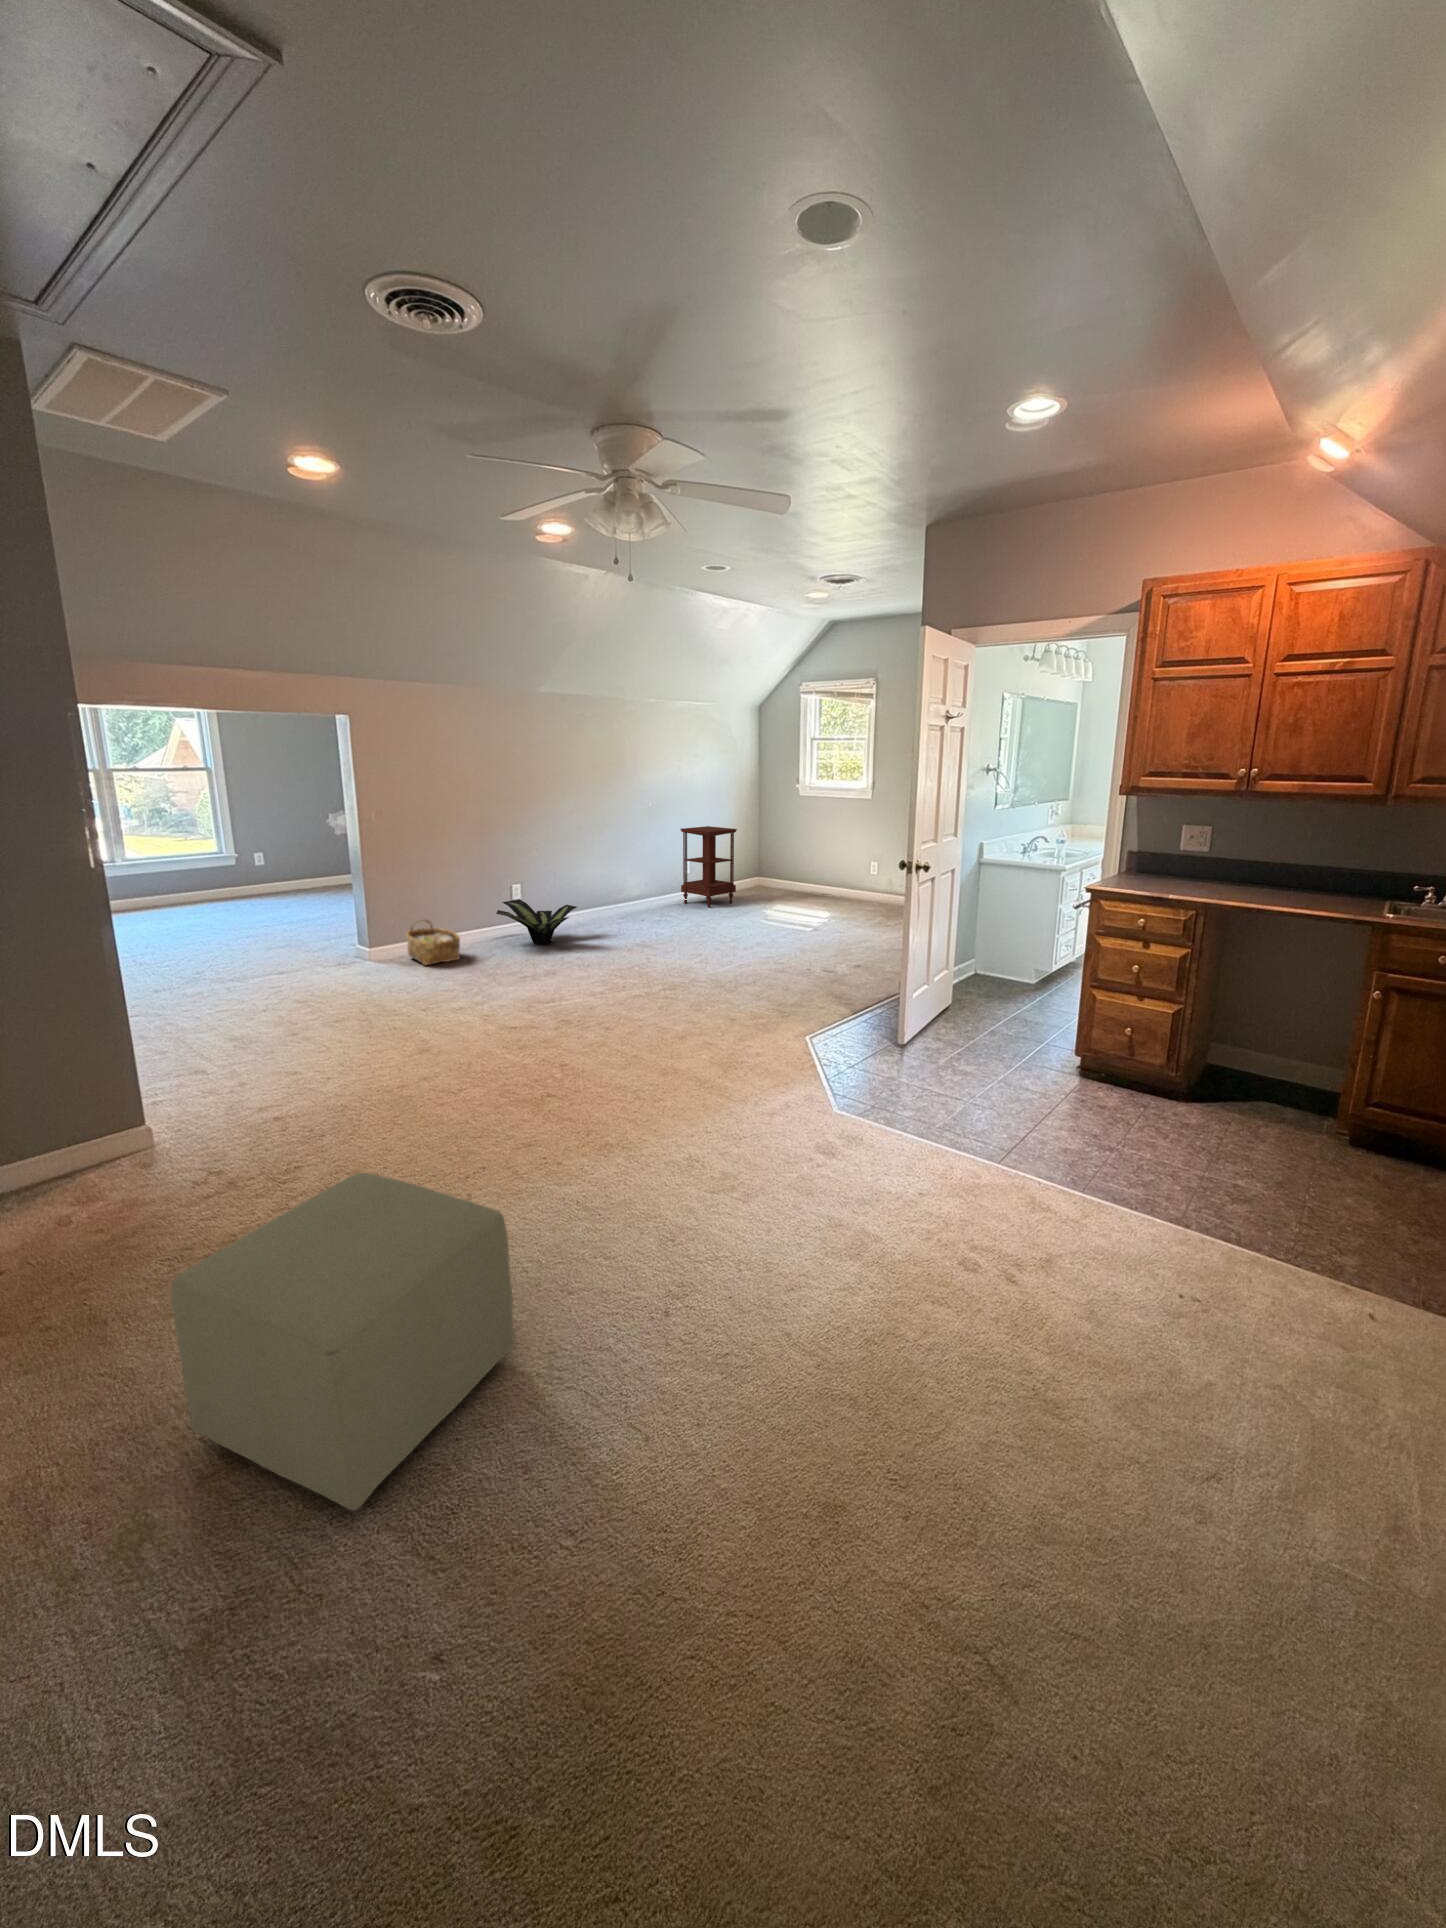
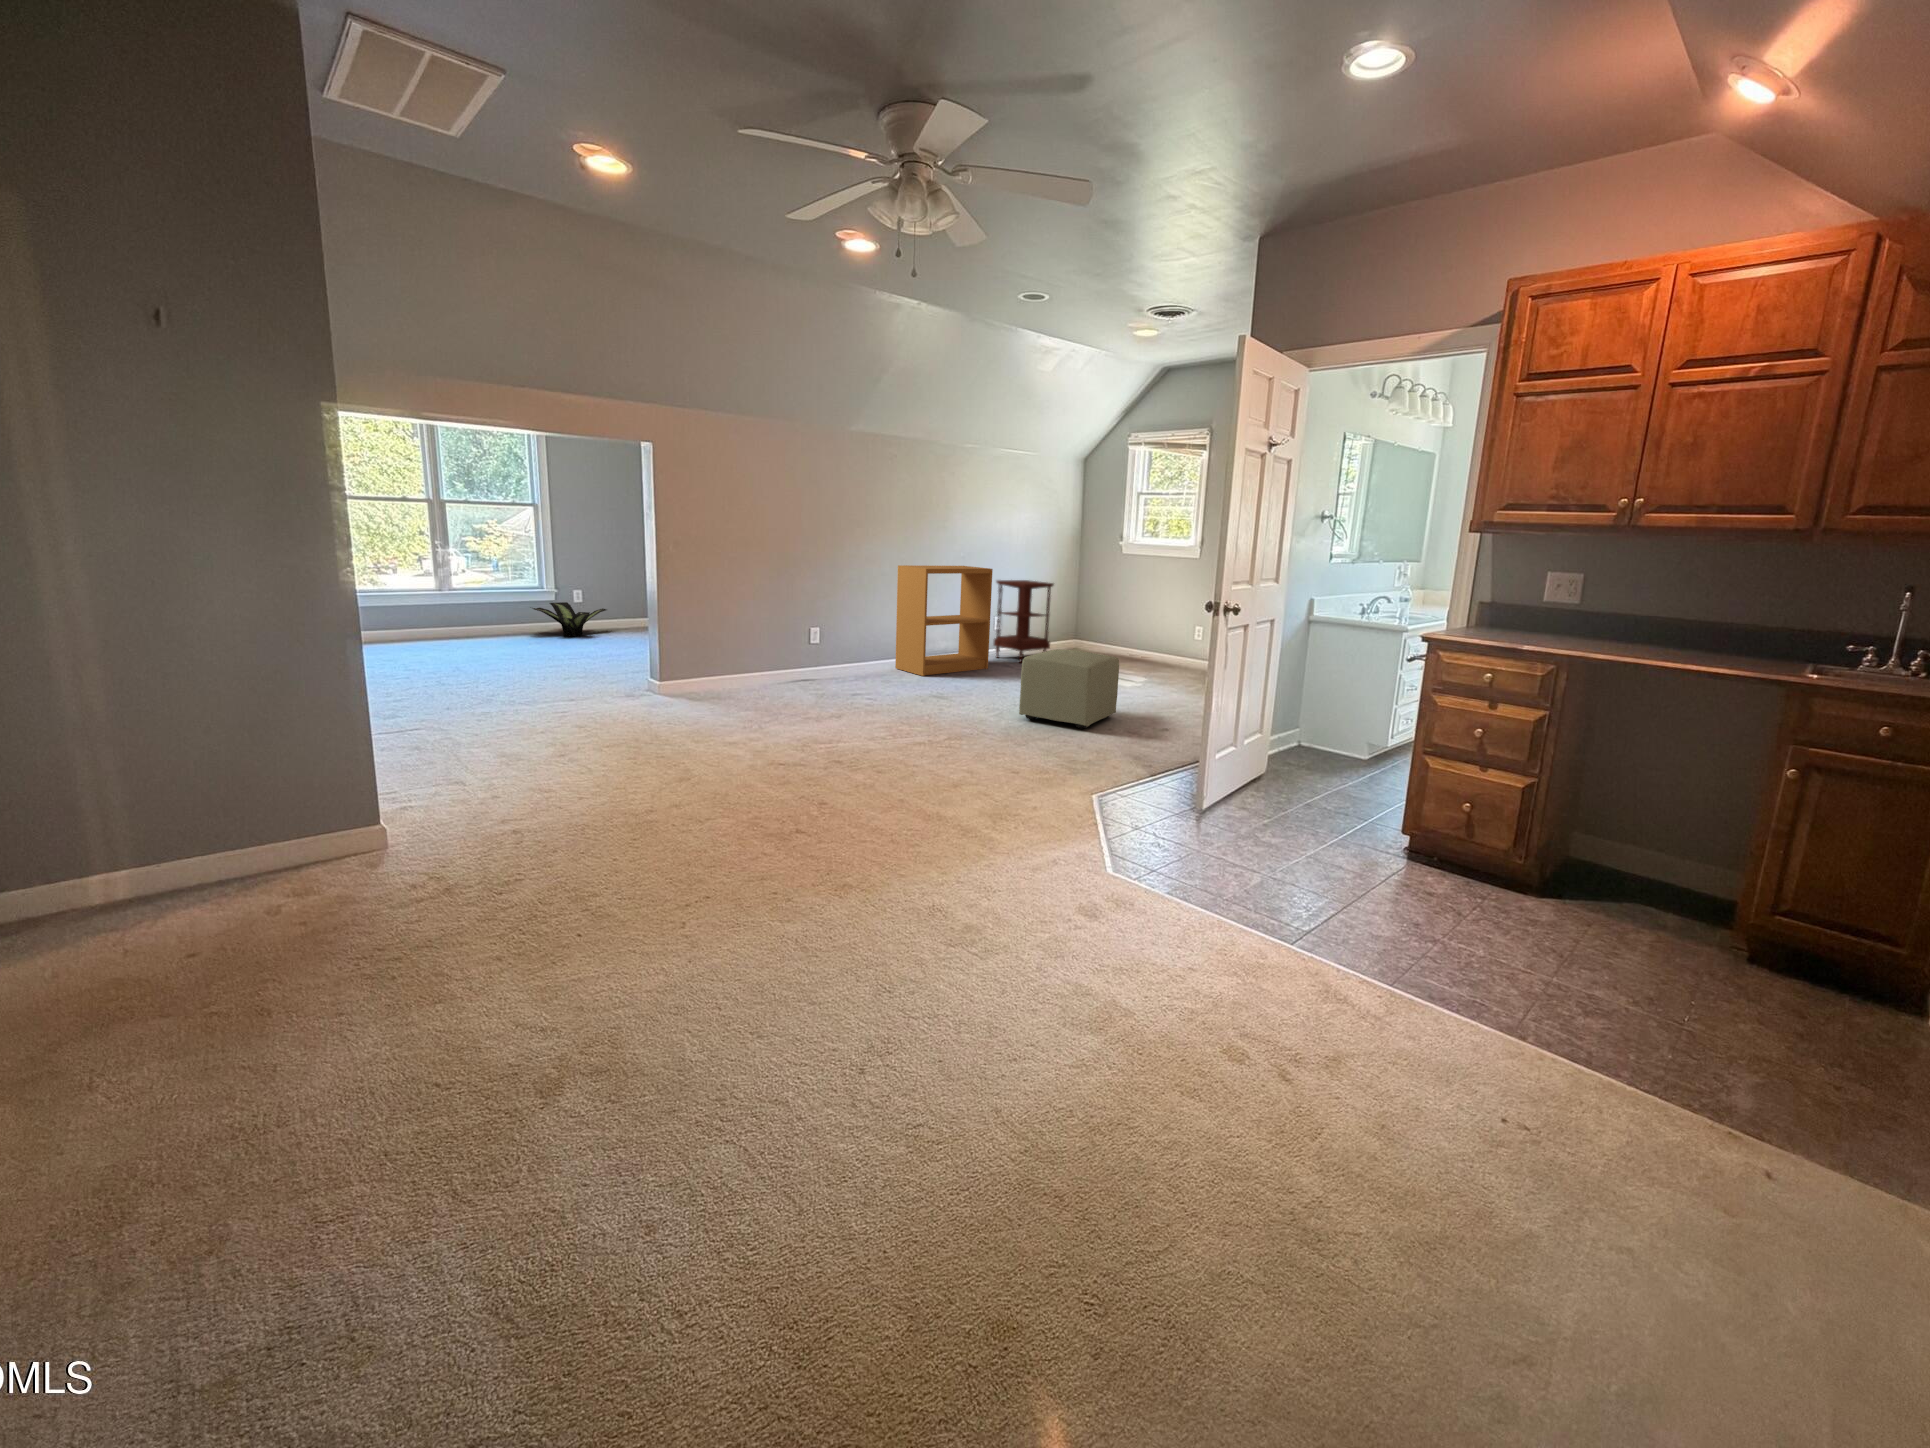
bookshelf: none [587,817,679,928] -> present [895,565,993,676]
potted plant: present [496,899,577,945] -> present [533,602,607,637]
woven basket: present [406,919,460,965] -> none [705,652,758,698]
ottoman: present [172,1173,515,1511] -> present [1019,649,1119,729]

